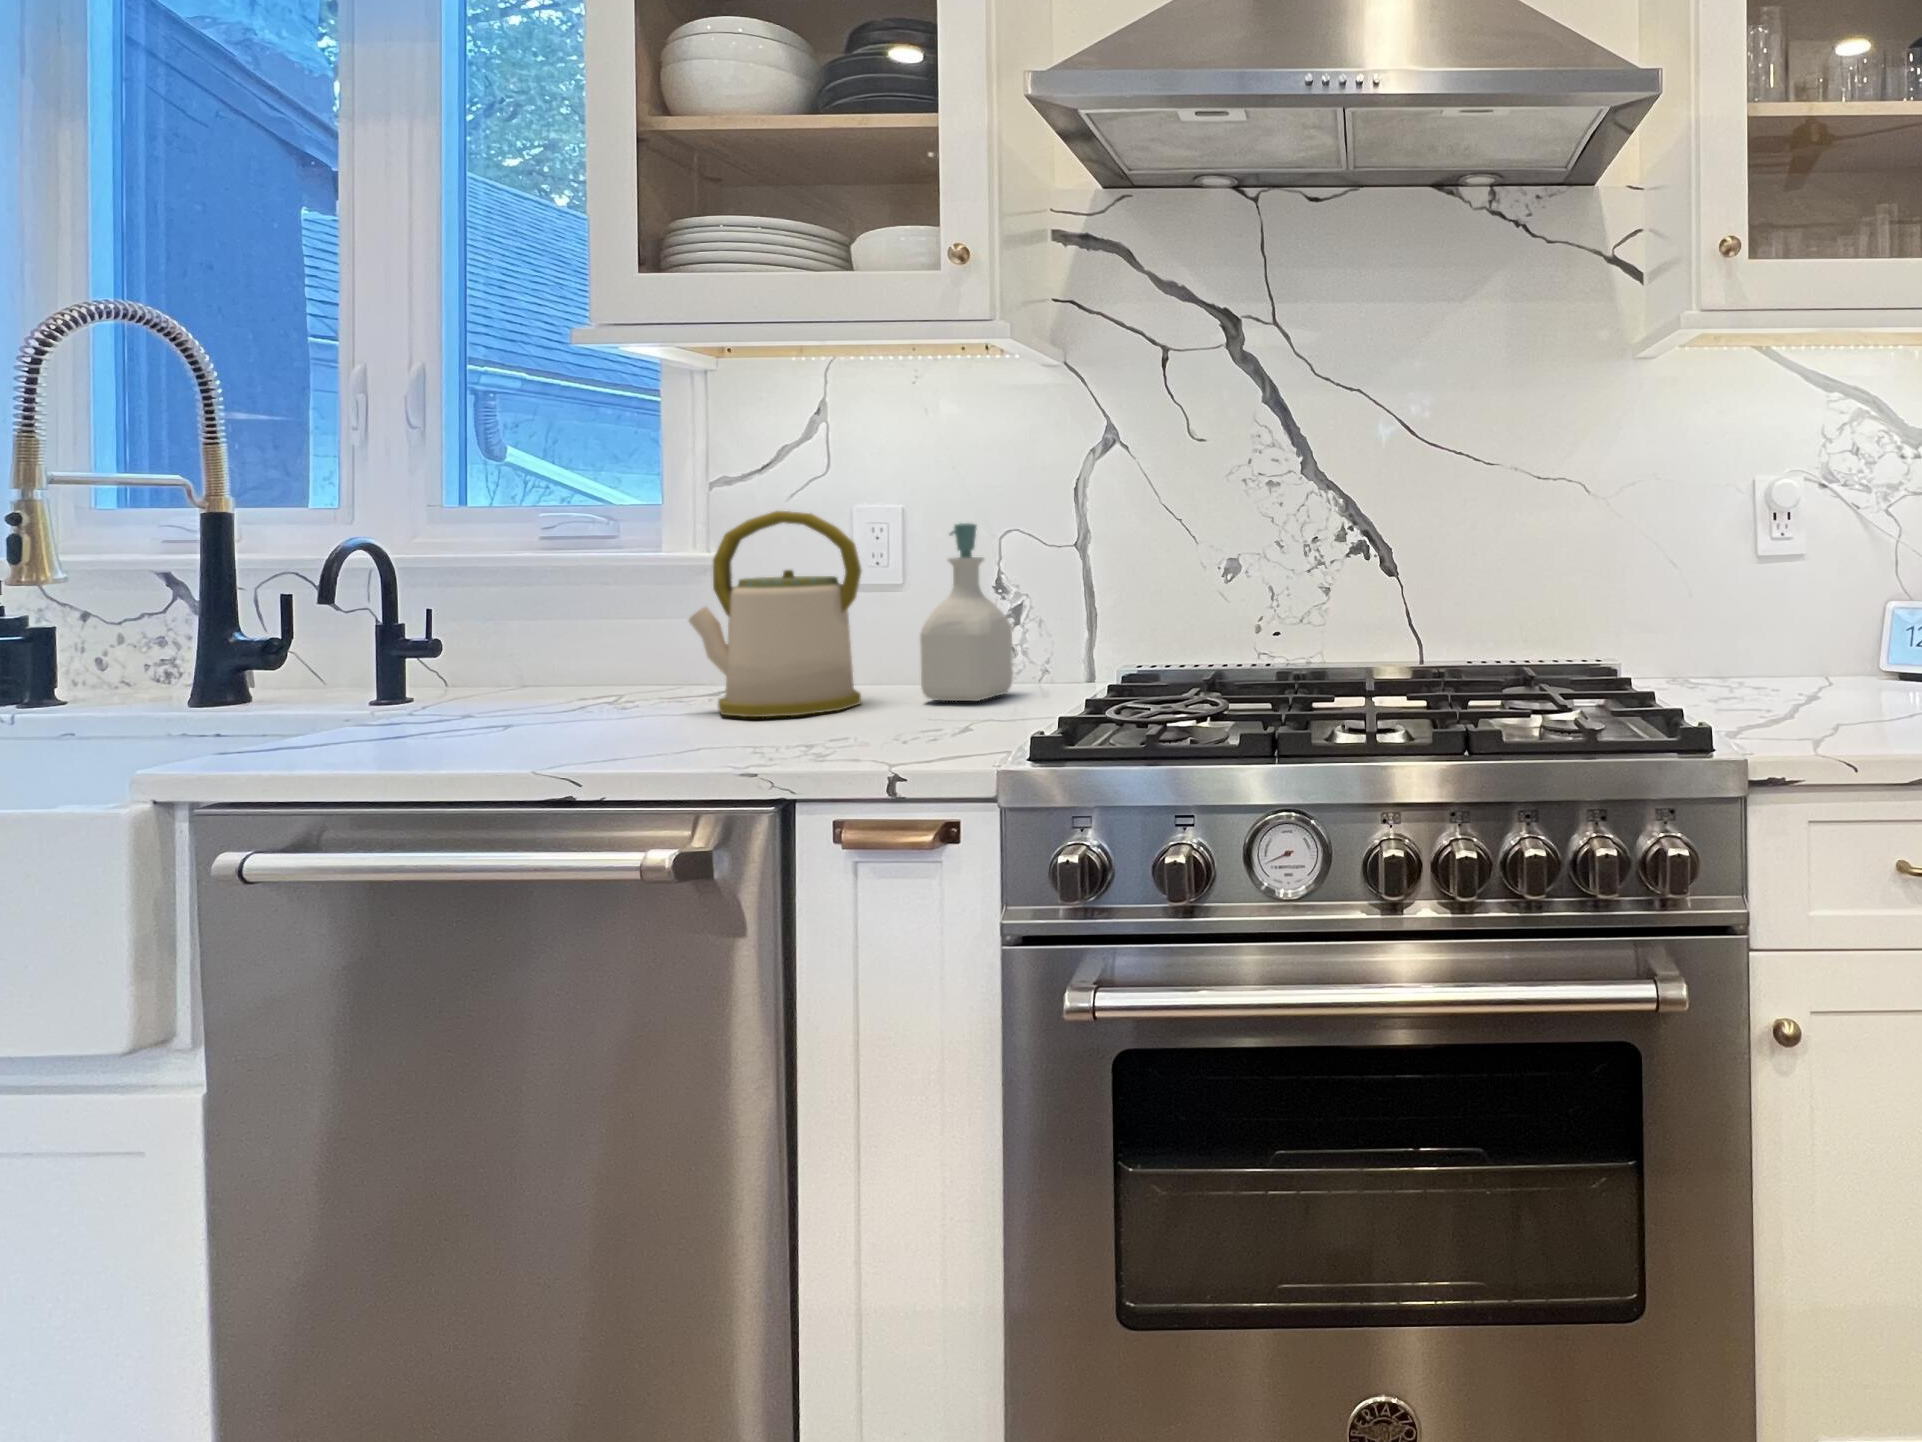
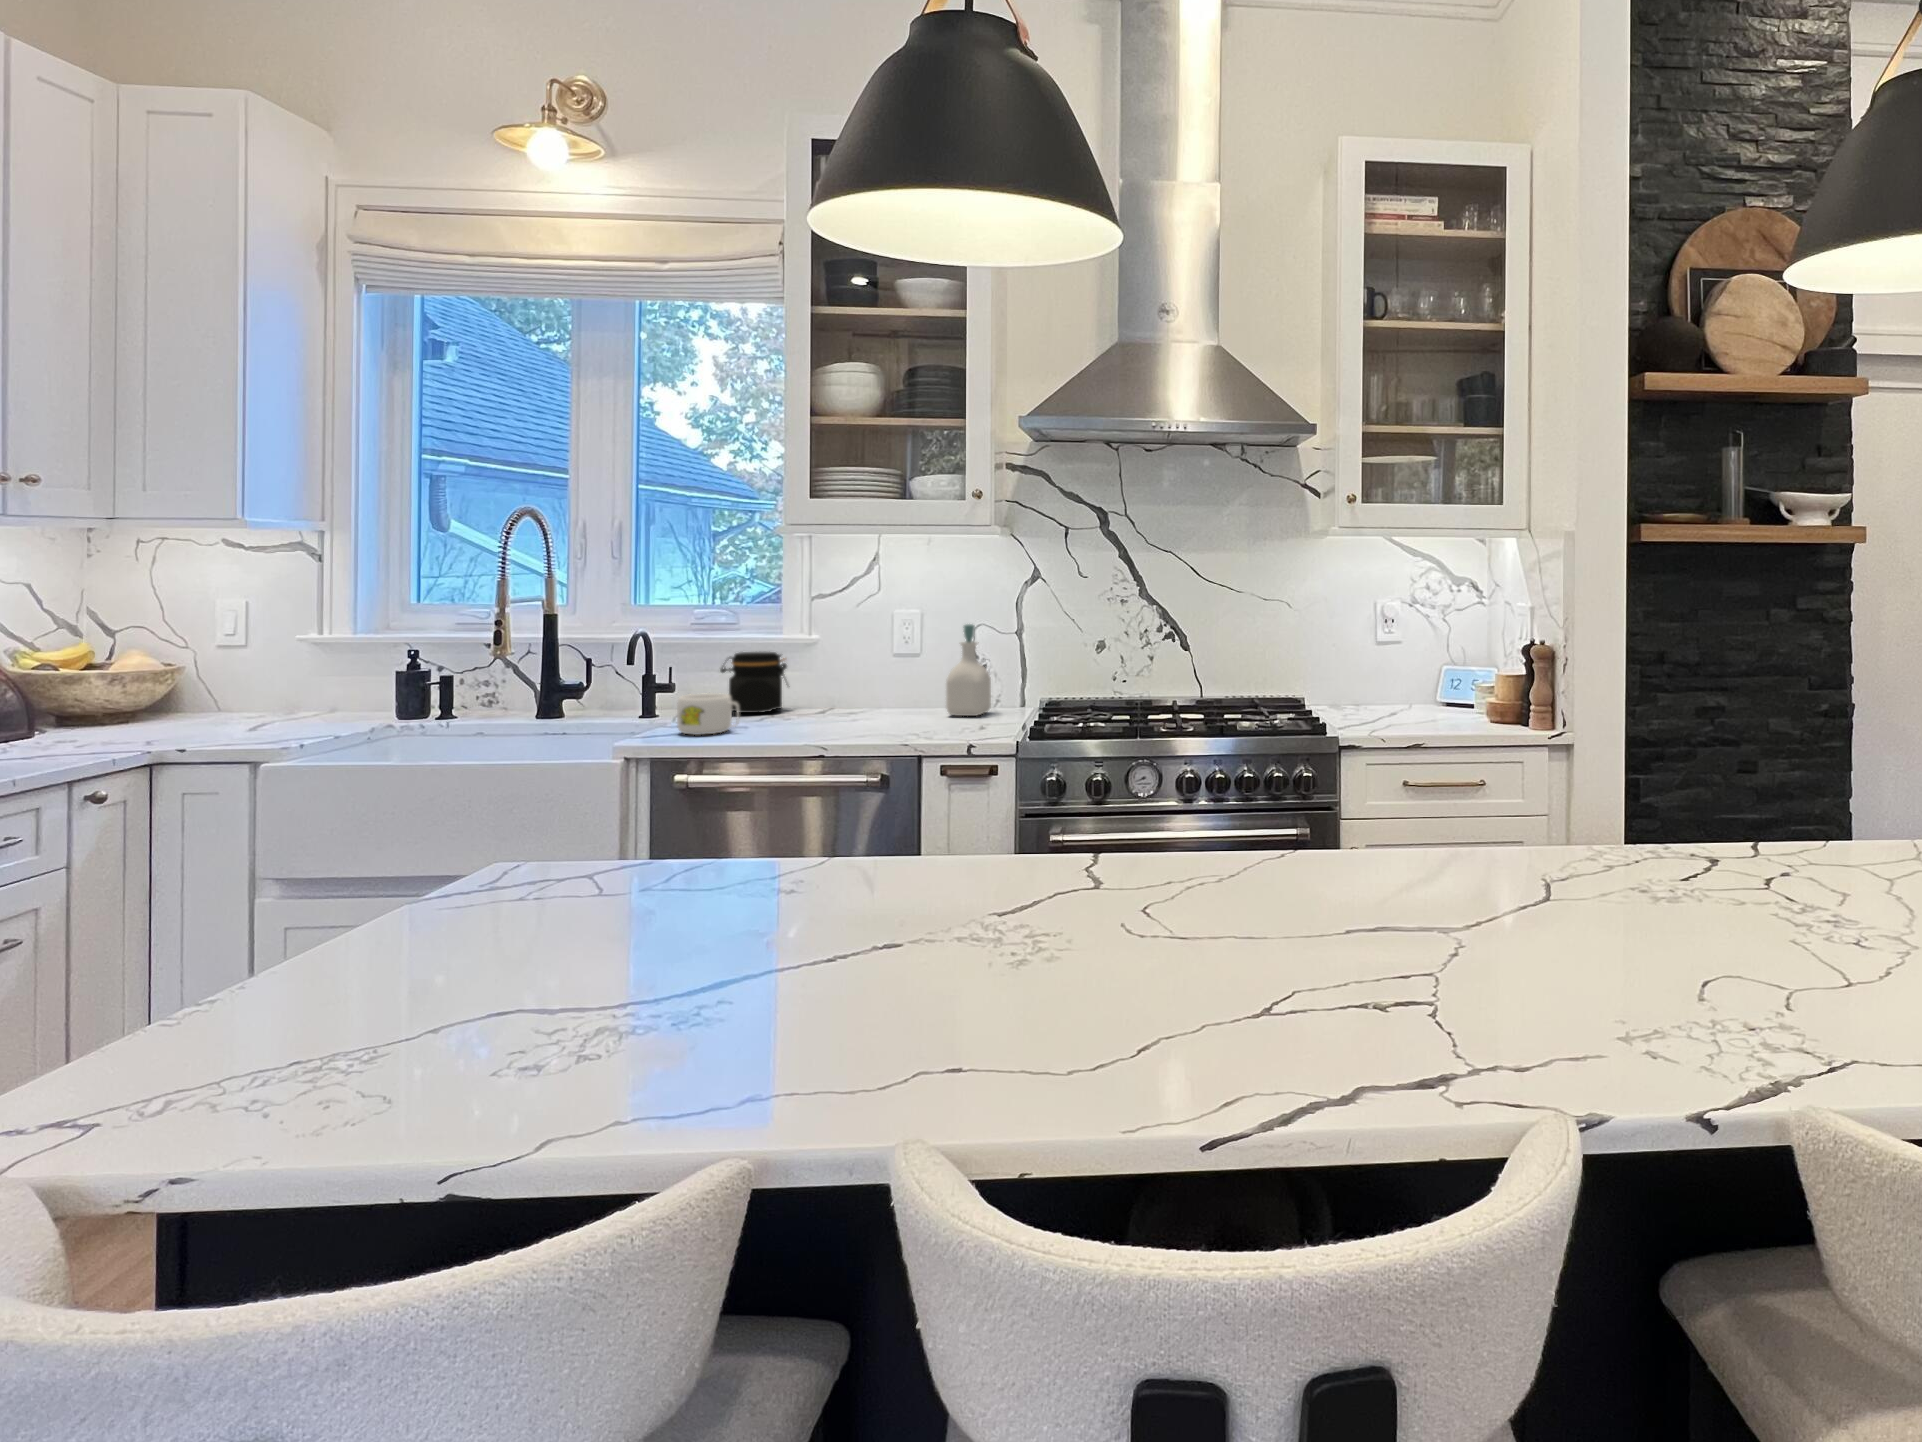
kettle: present [689,511,862,717] -> none [828,618,916,723]
jar: none [522,582,663,695] -> present [721,652,787,713]
mug: none [351,659,476,744] -> present [677,693,739,735]

